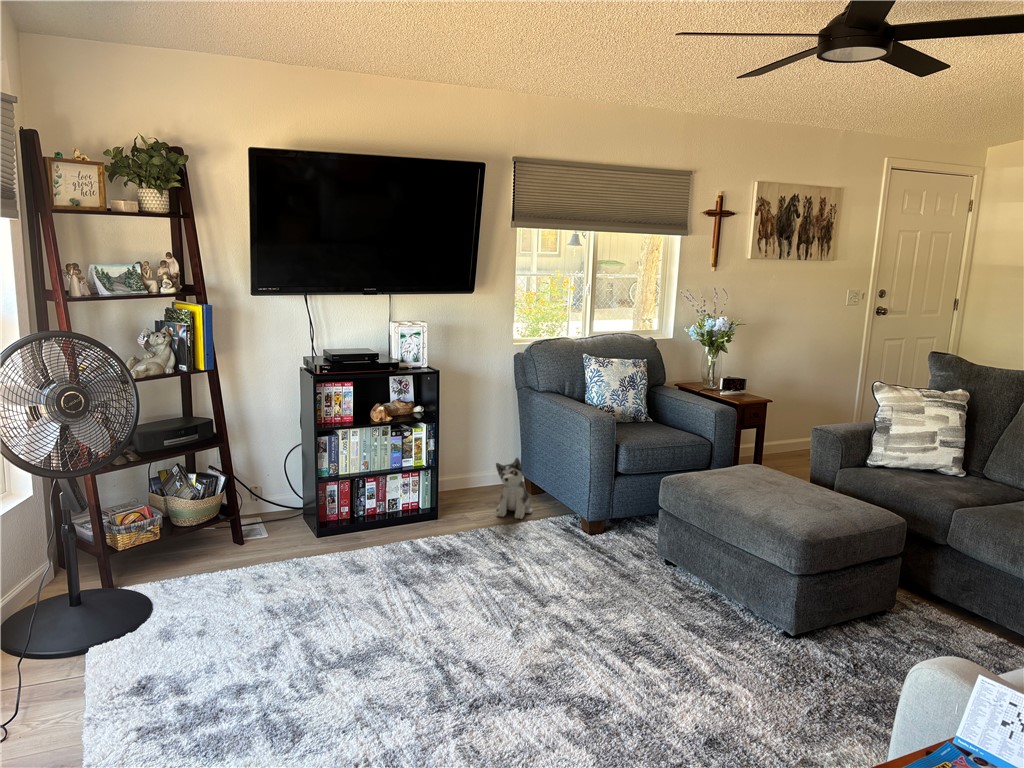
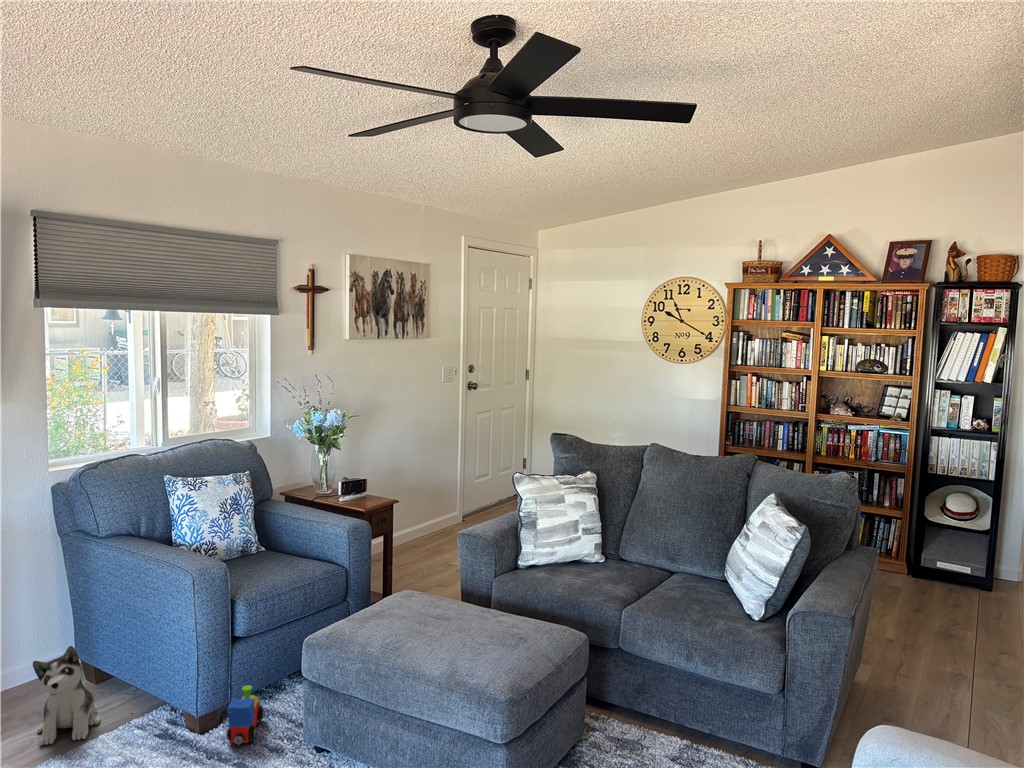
toy train: none [606,508,635,547] -> present [227,685,264,745]

